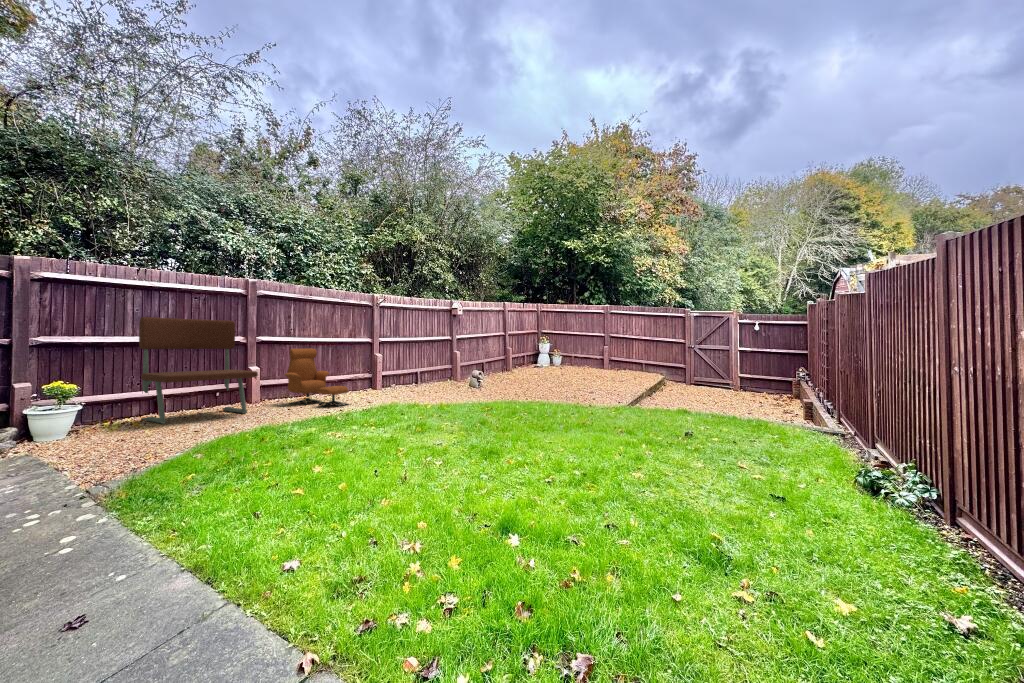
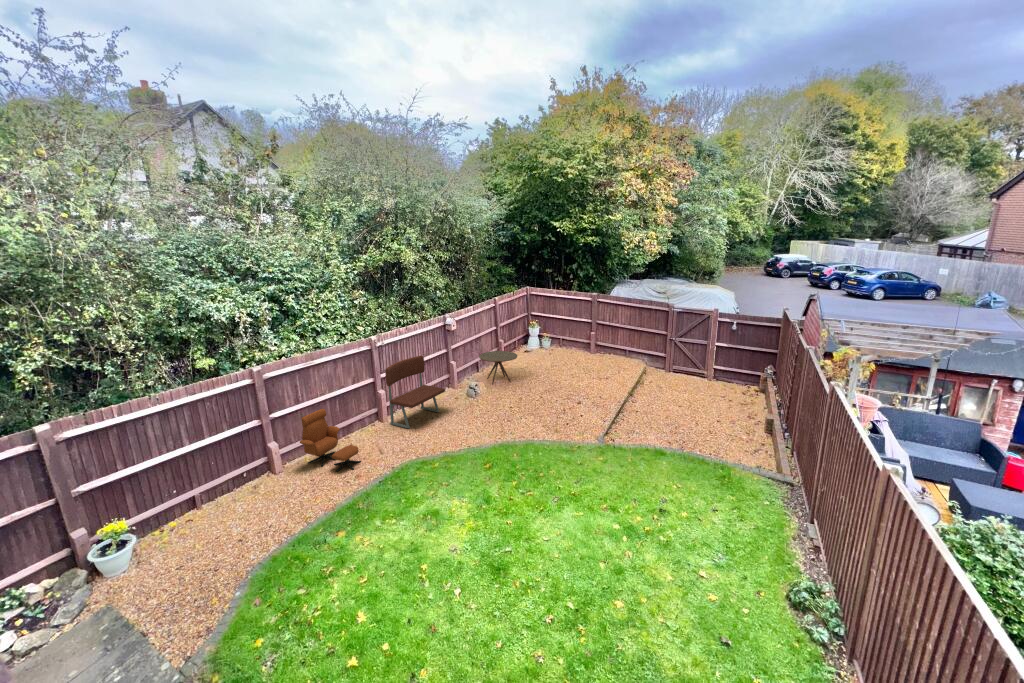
bench: present [139,317,258,424] -> present [385,356,445,429]
round table: none [484,354,525,384] -> present [479,351,517,384]

